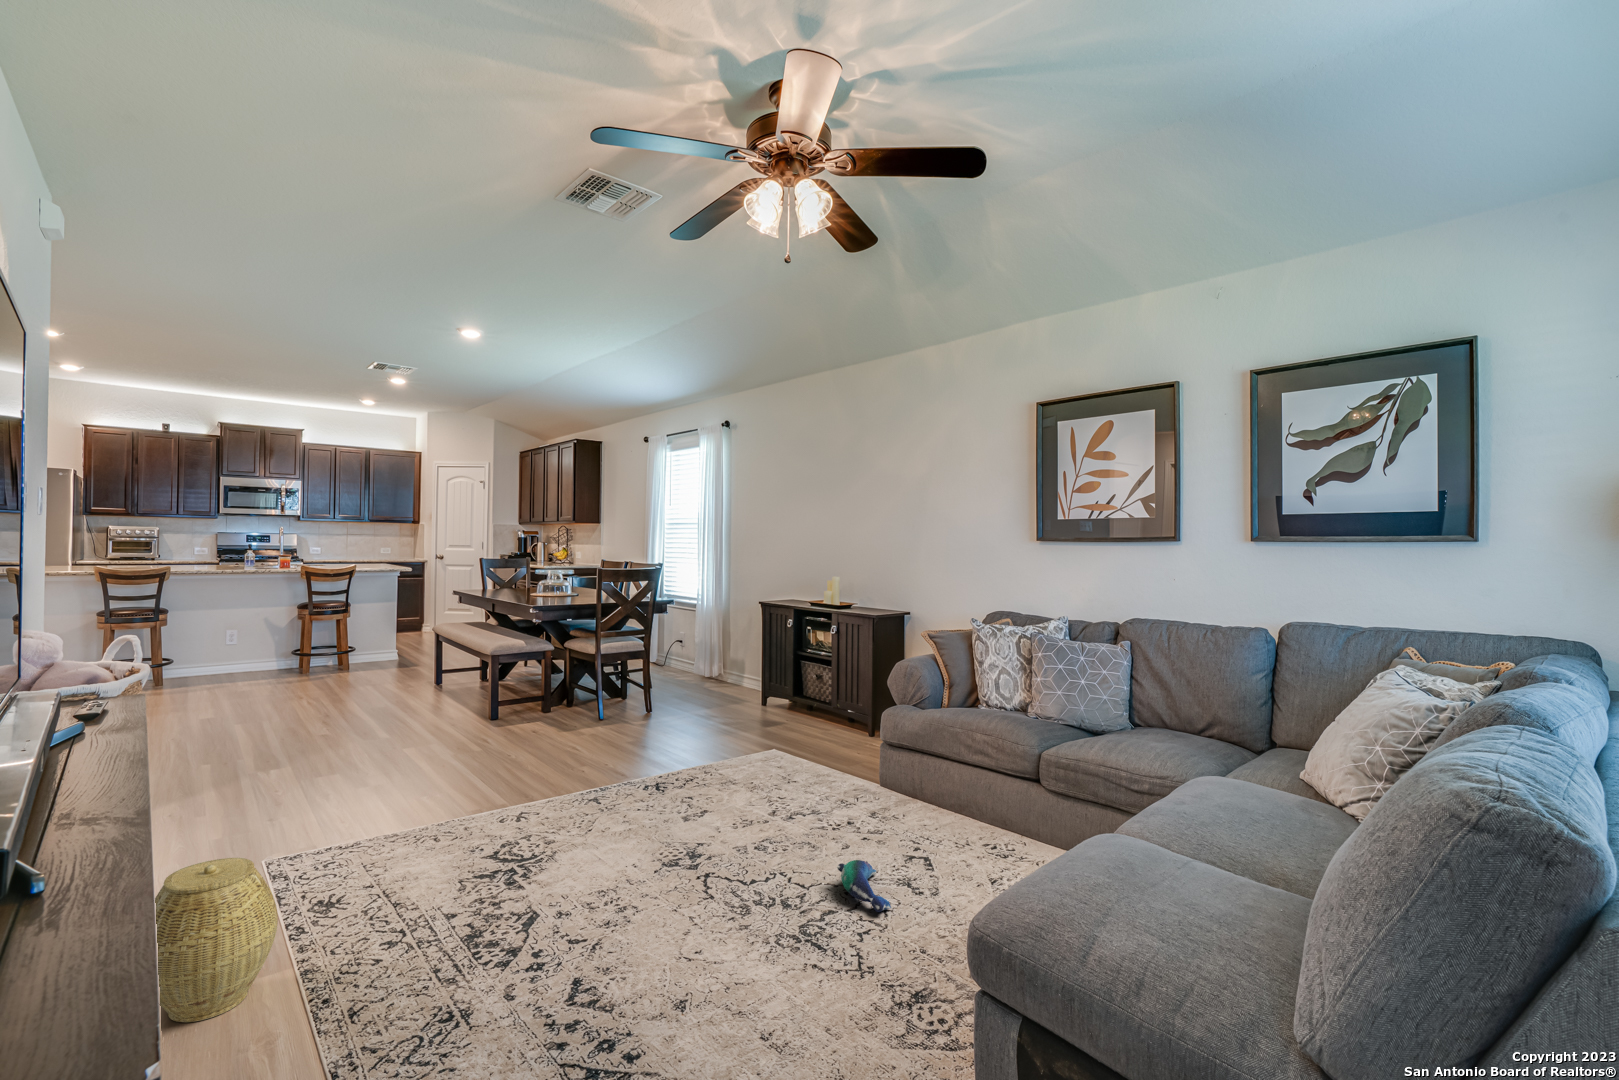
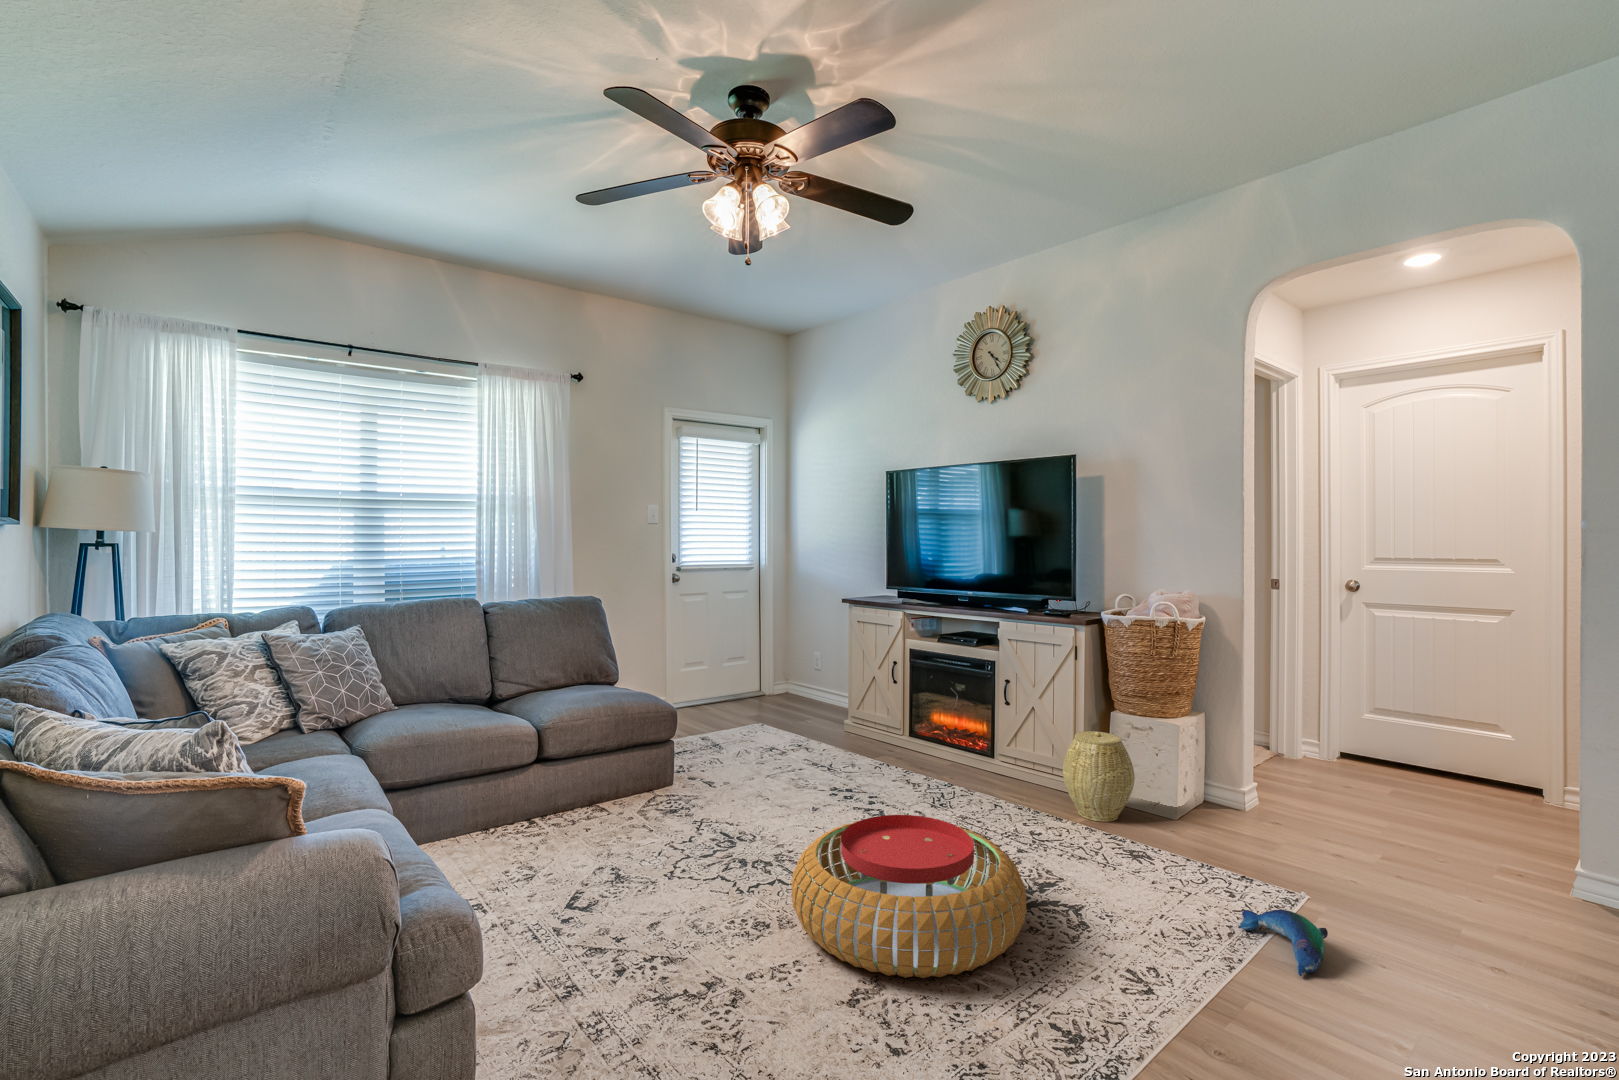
pouf: none [545,766,738,884] -> present [791,815,1027,978]
plush toy: present [837,860,891,912] -> present [1240,910,1328,976]

